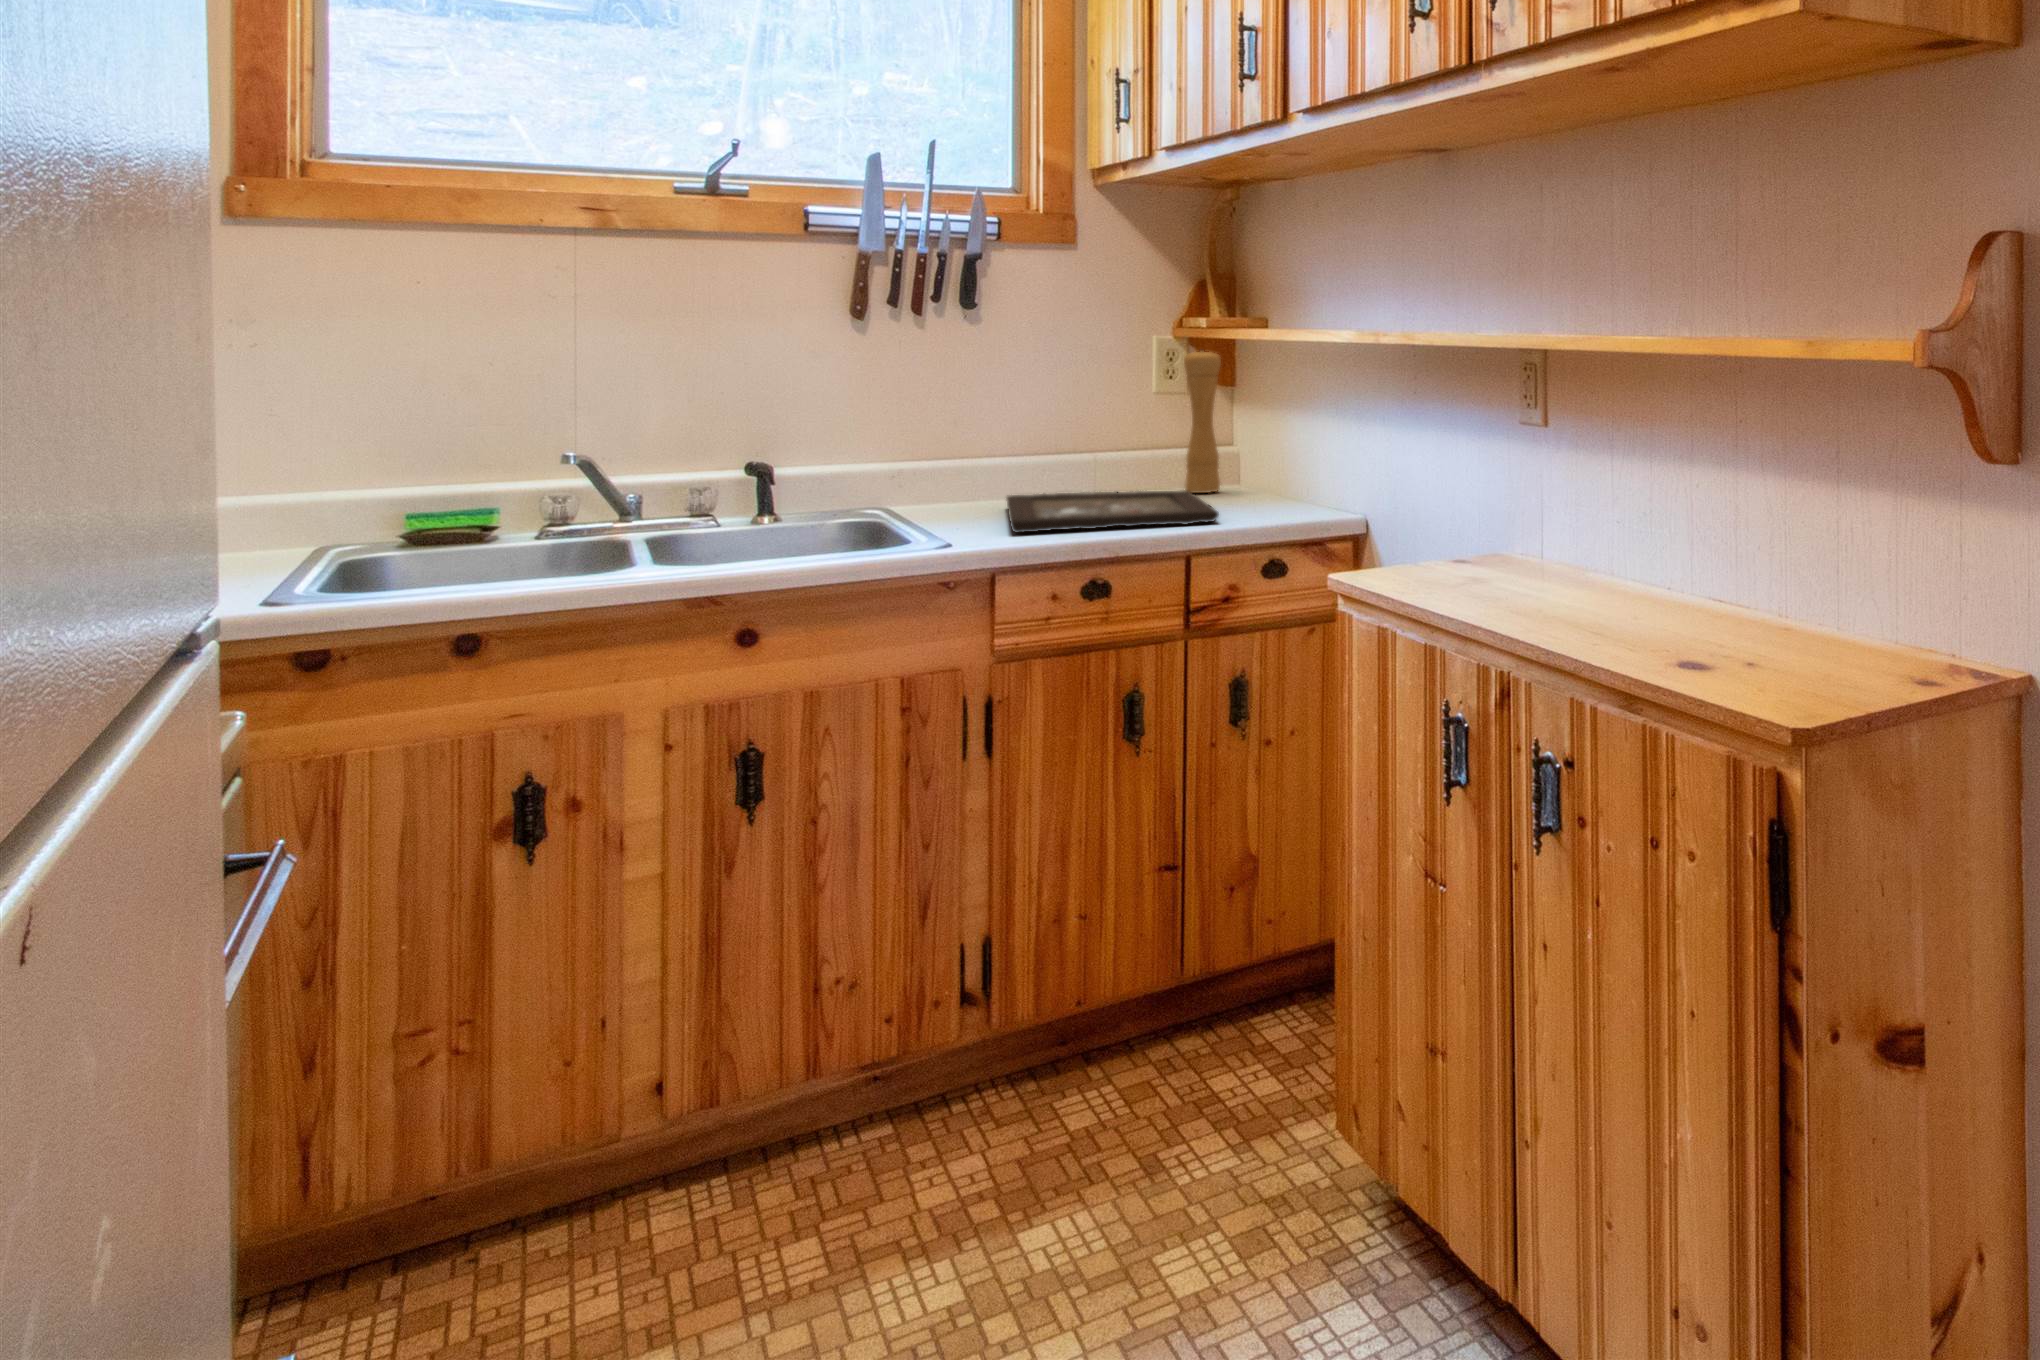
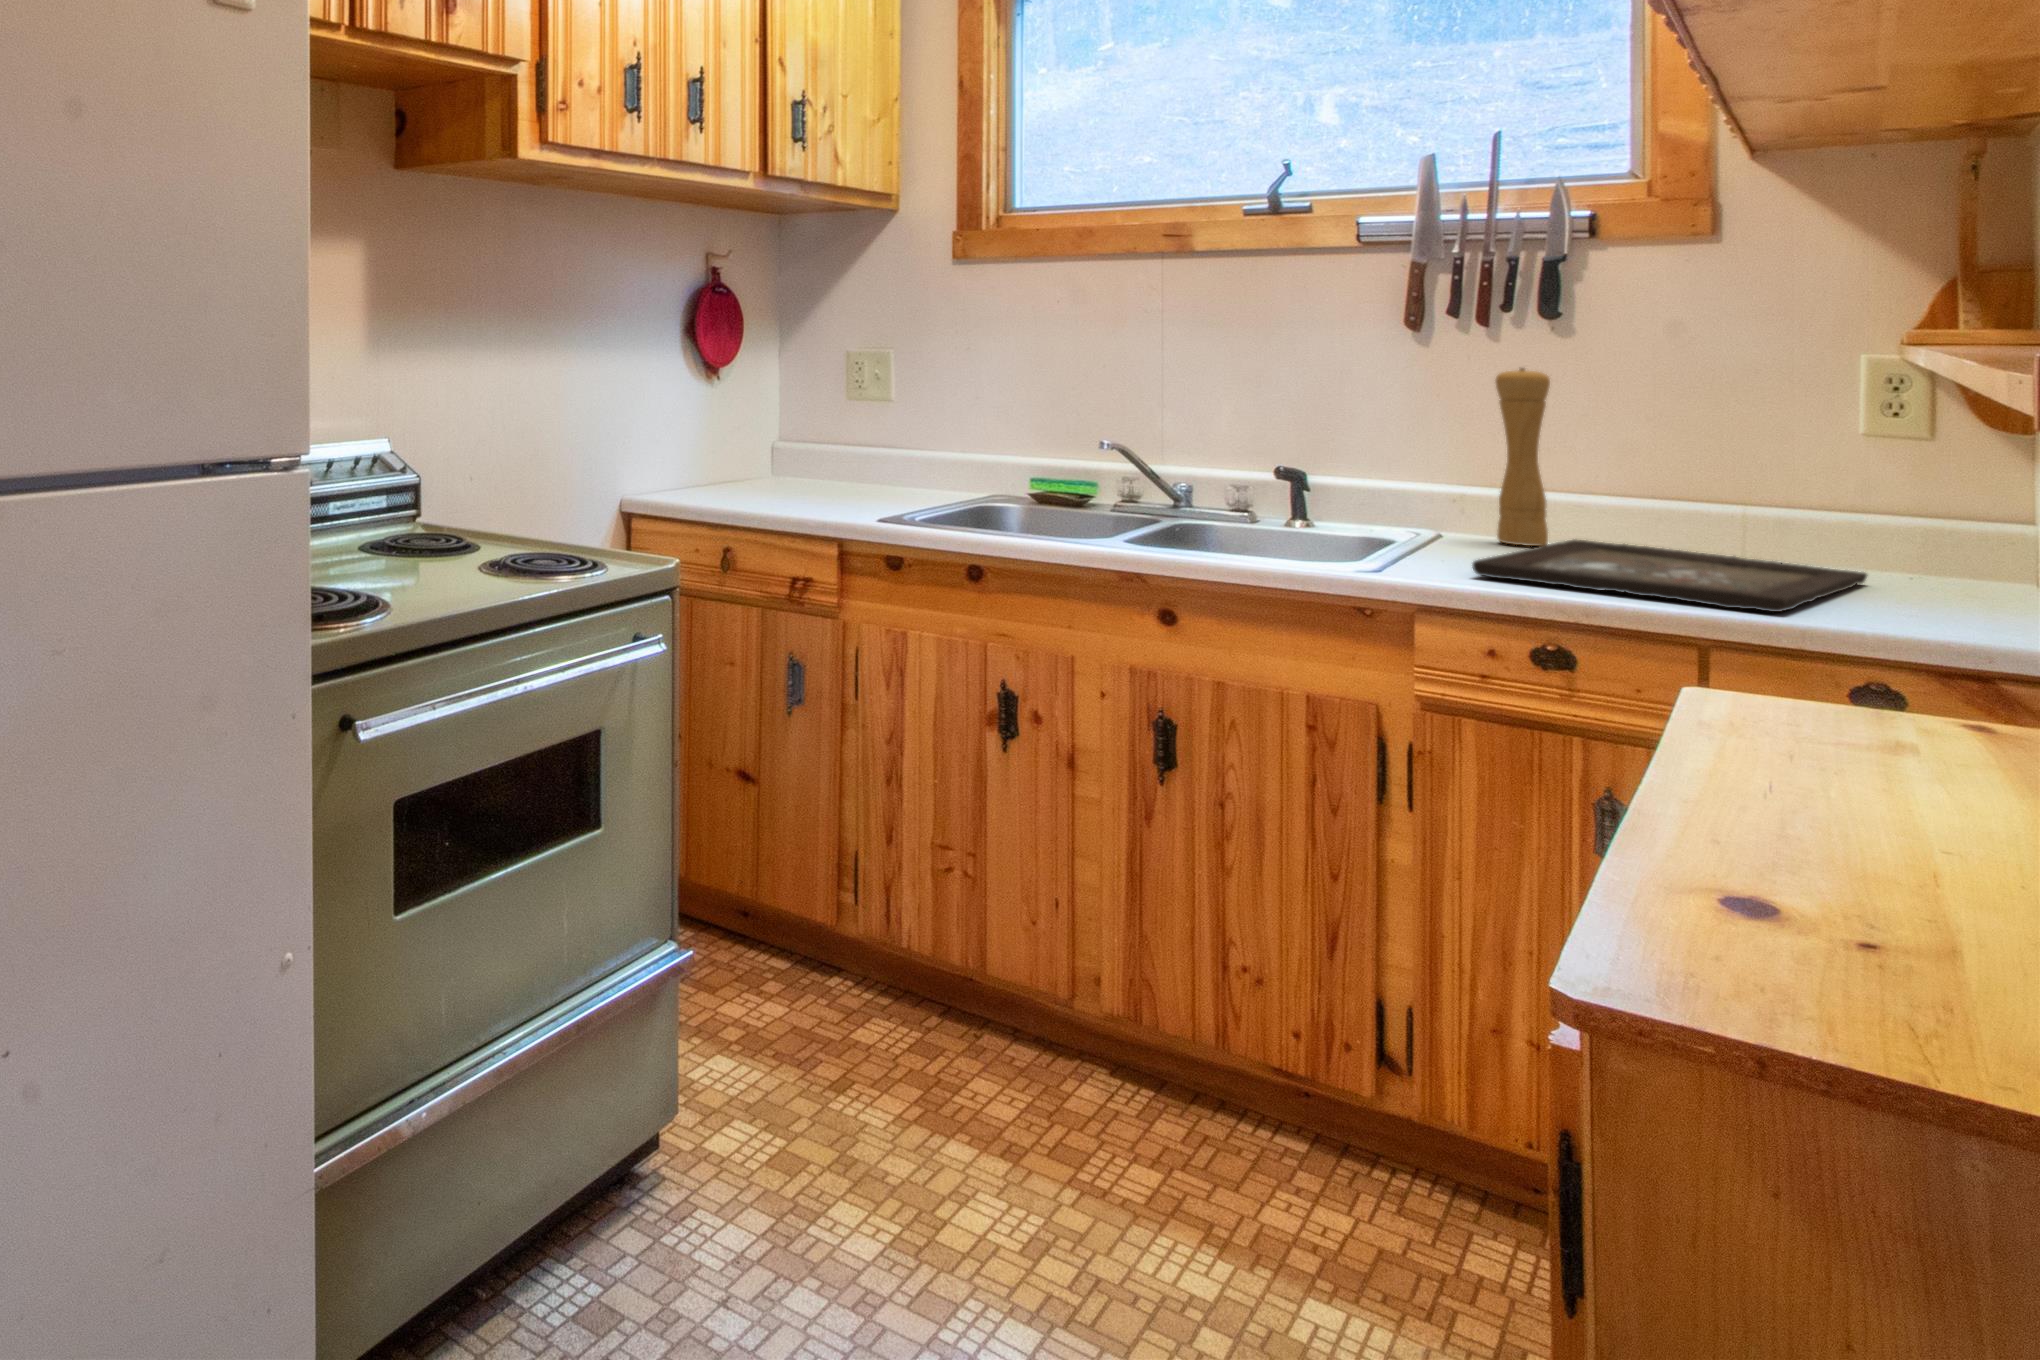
pepper mill: present [1184,350,1221,493] -> present [1496,368,1550,546]

